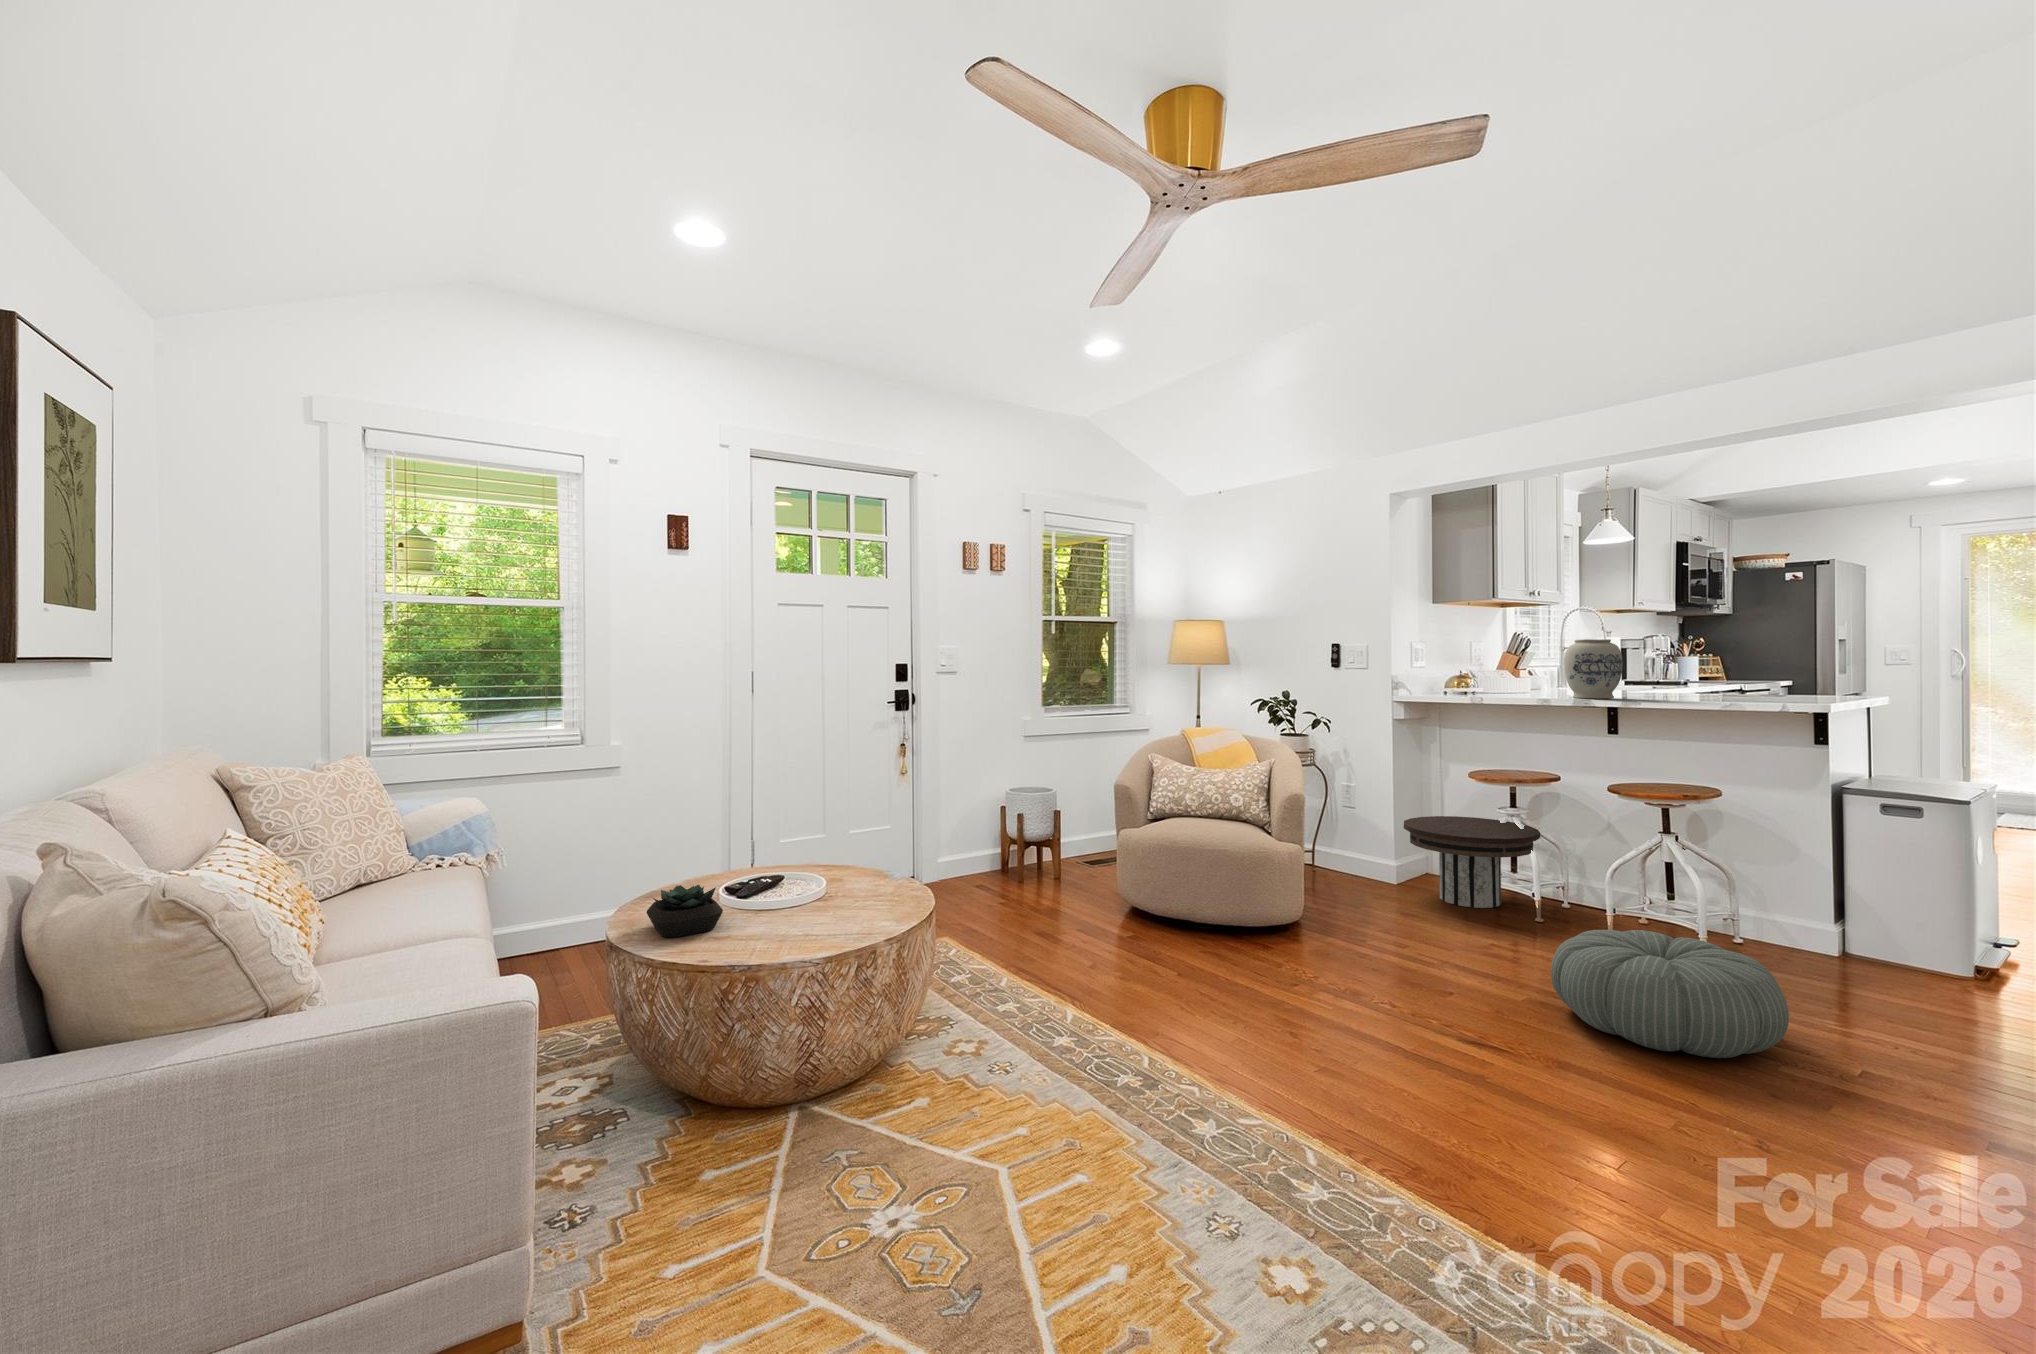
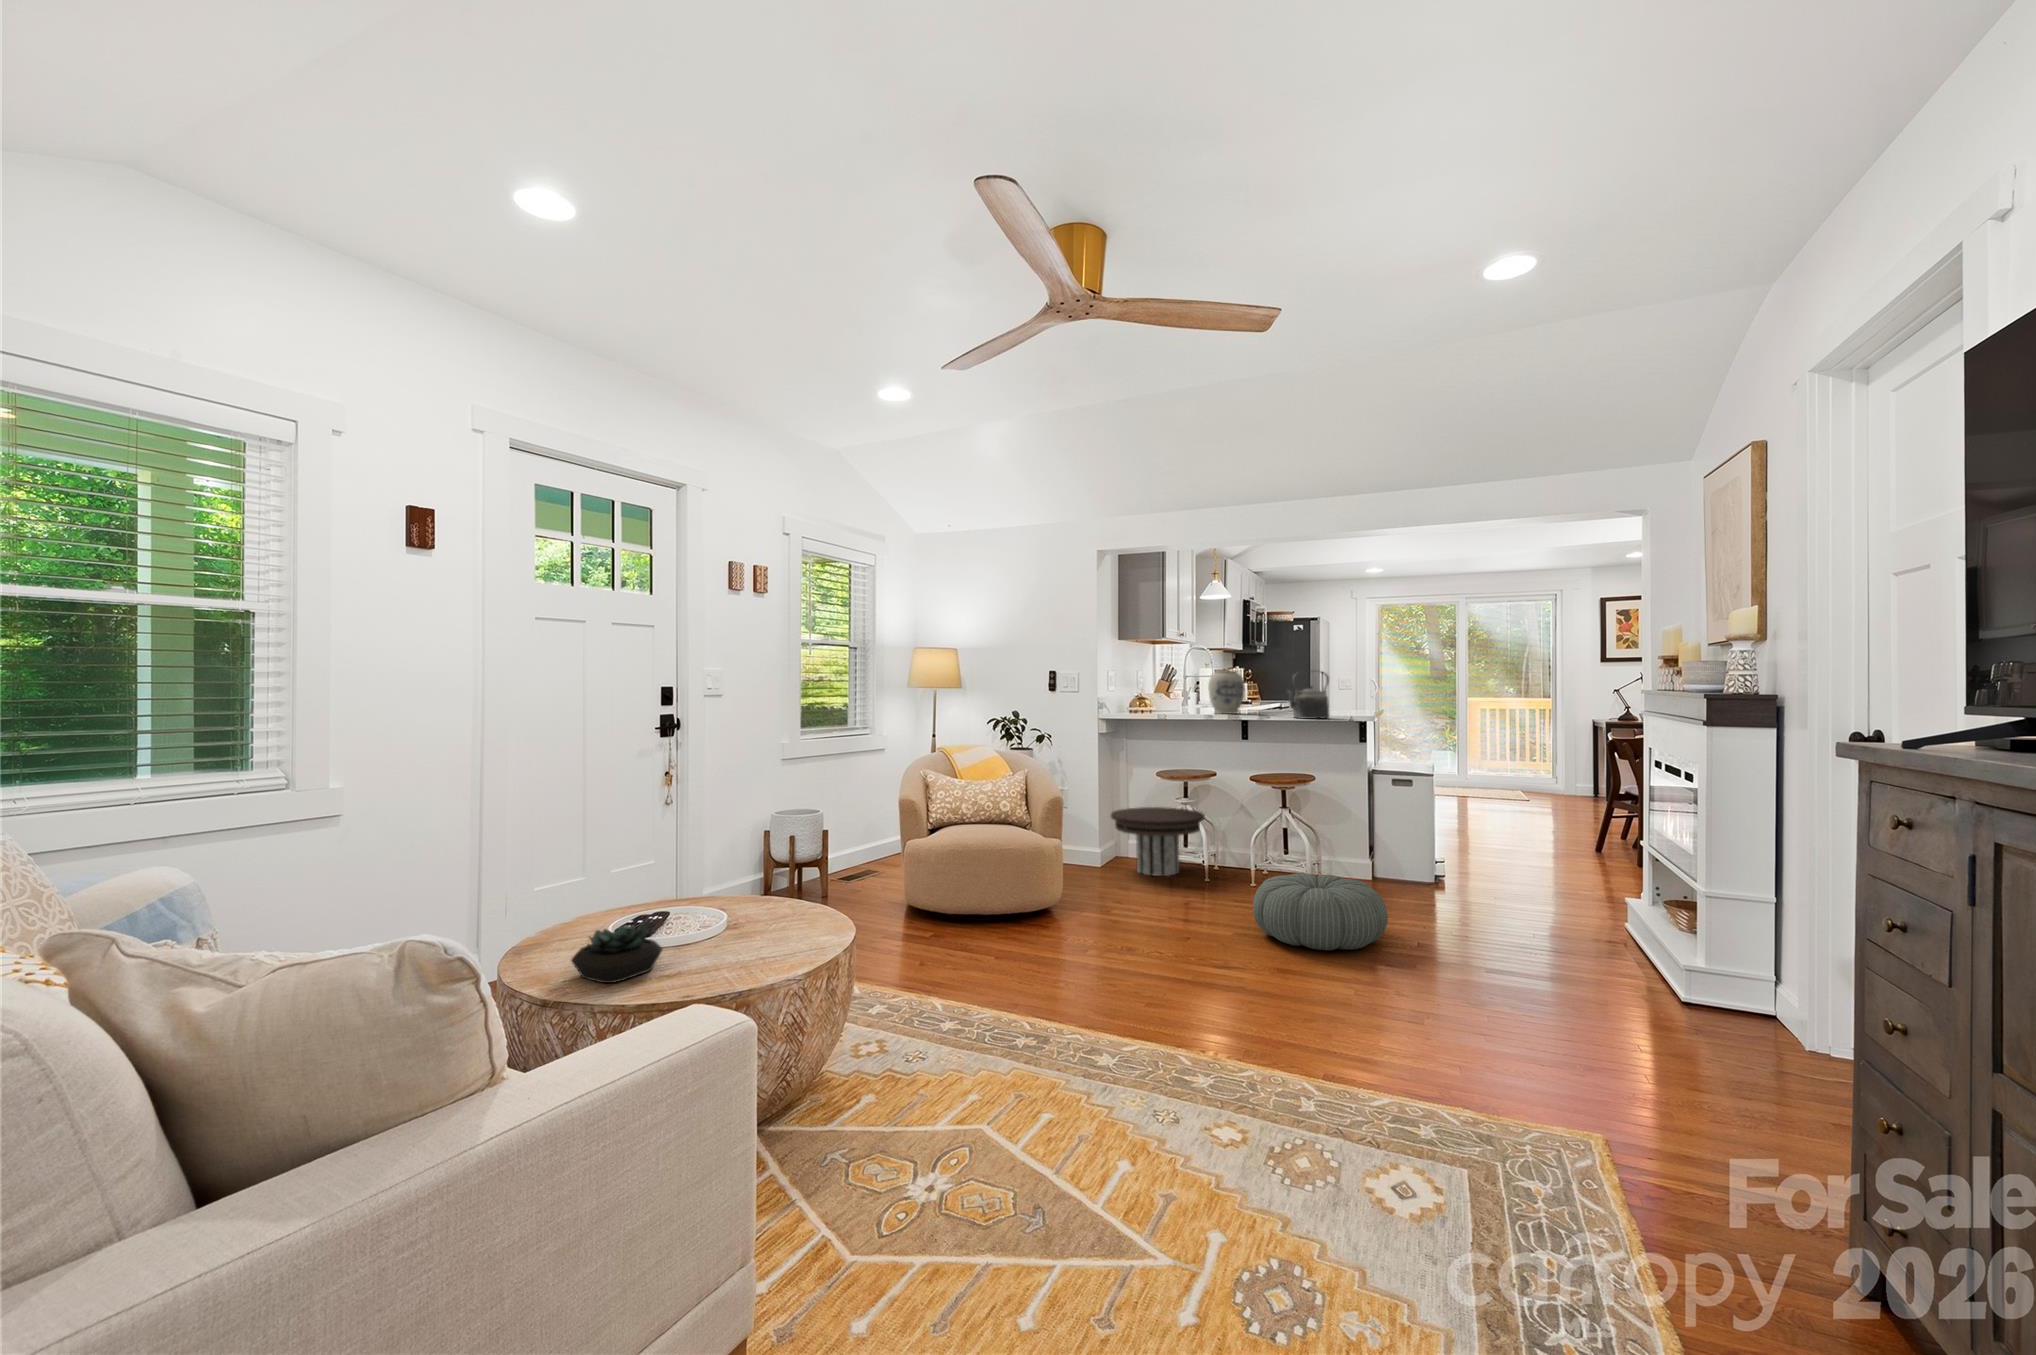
kettle: none [1677,637,1759,708] -> present [1286,671,1329,719]

